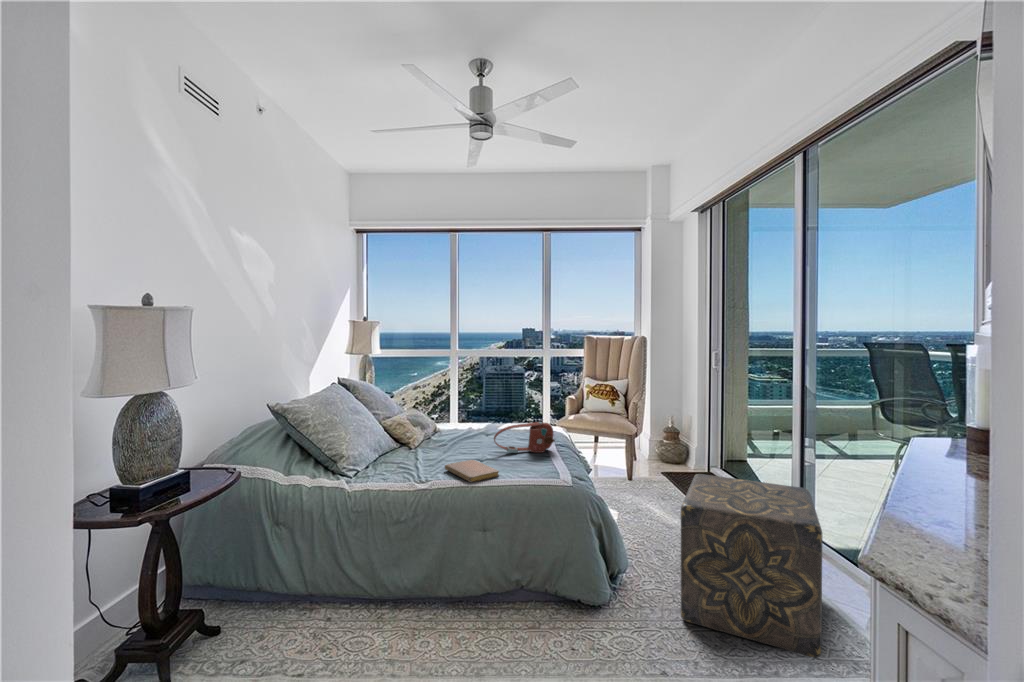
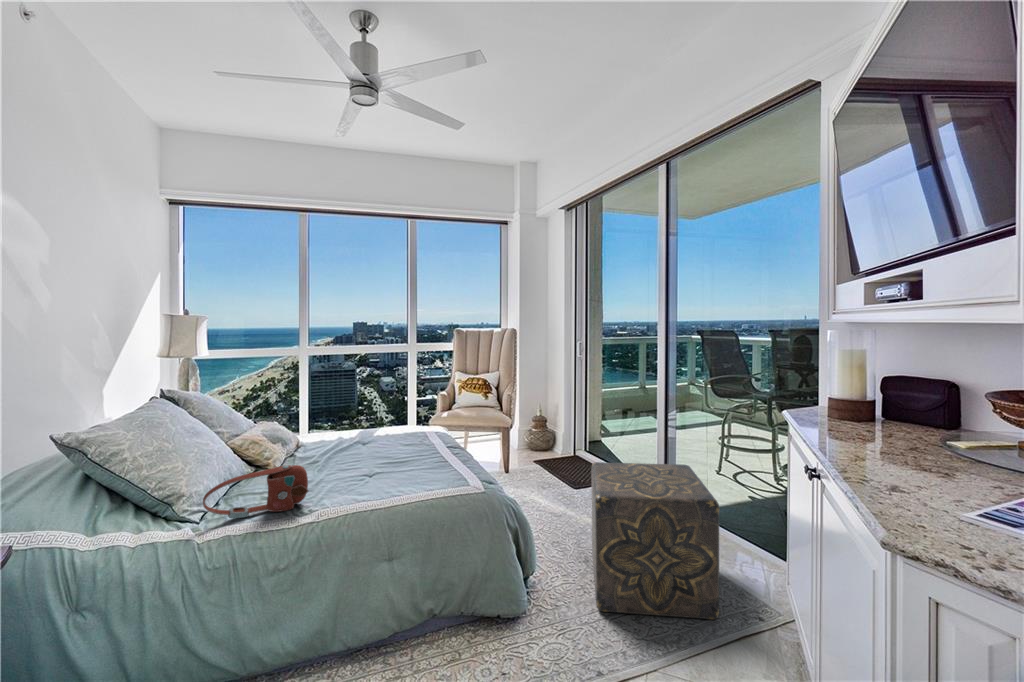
handbag: present [494,422,555,453] -> present [203,465,308,518]
notebook: present [445,460,499,483] -> none [329,477,400,506]

